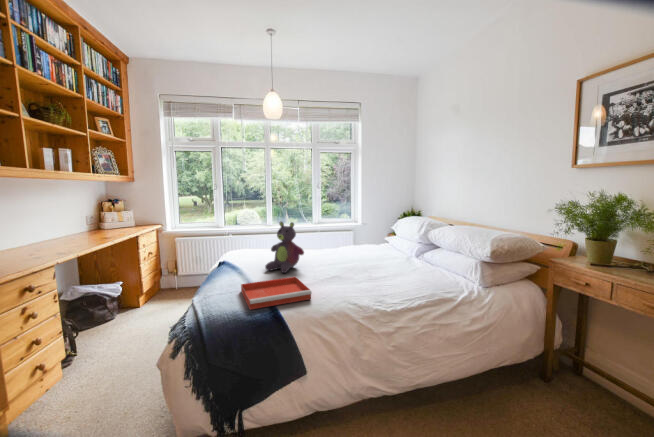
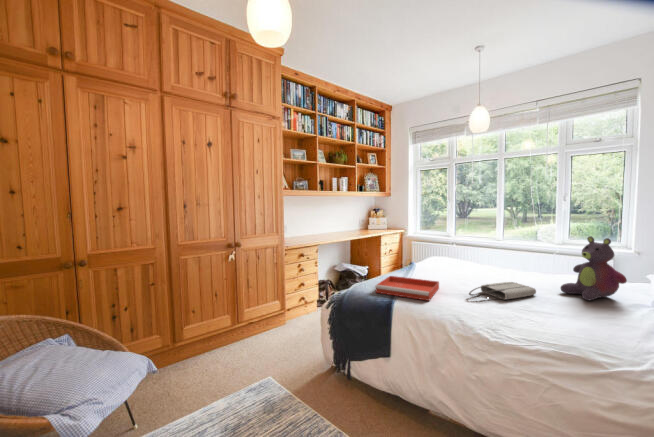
stuffed bear: present [265,222,304,273] -> present [561,236,627,300]
tote bag: none [327,262,359,282] -> present [469,282,536,299]

